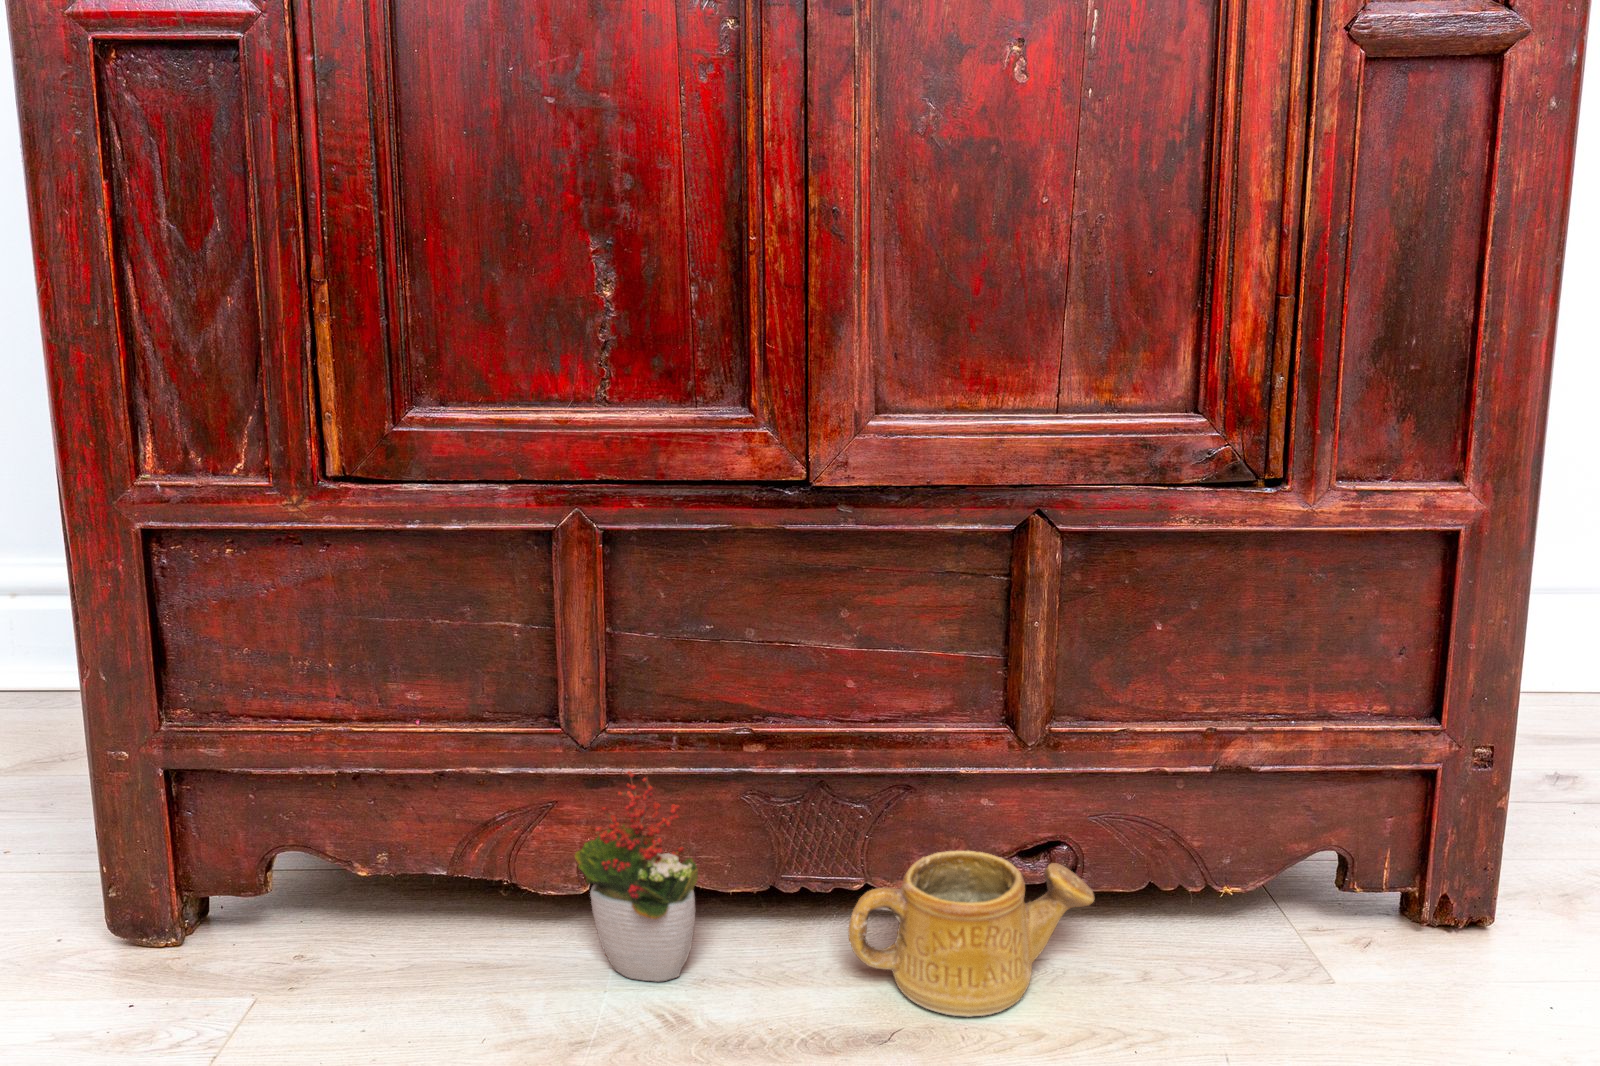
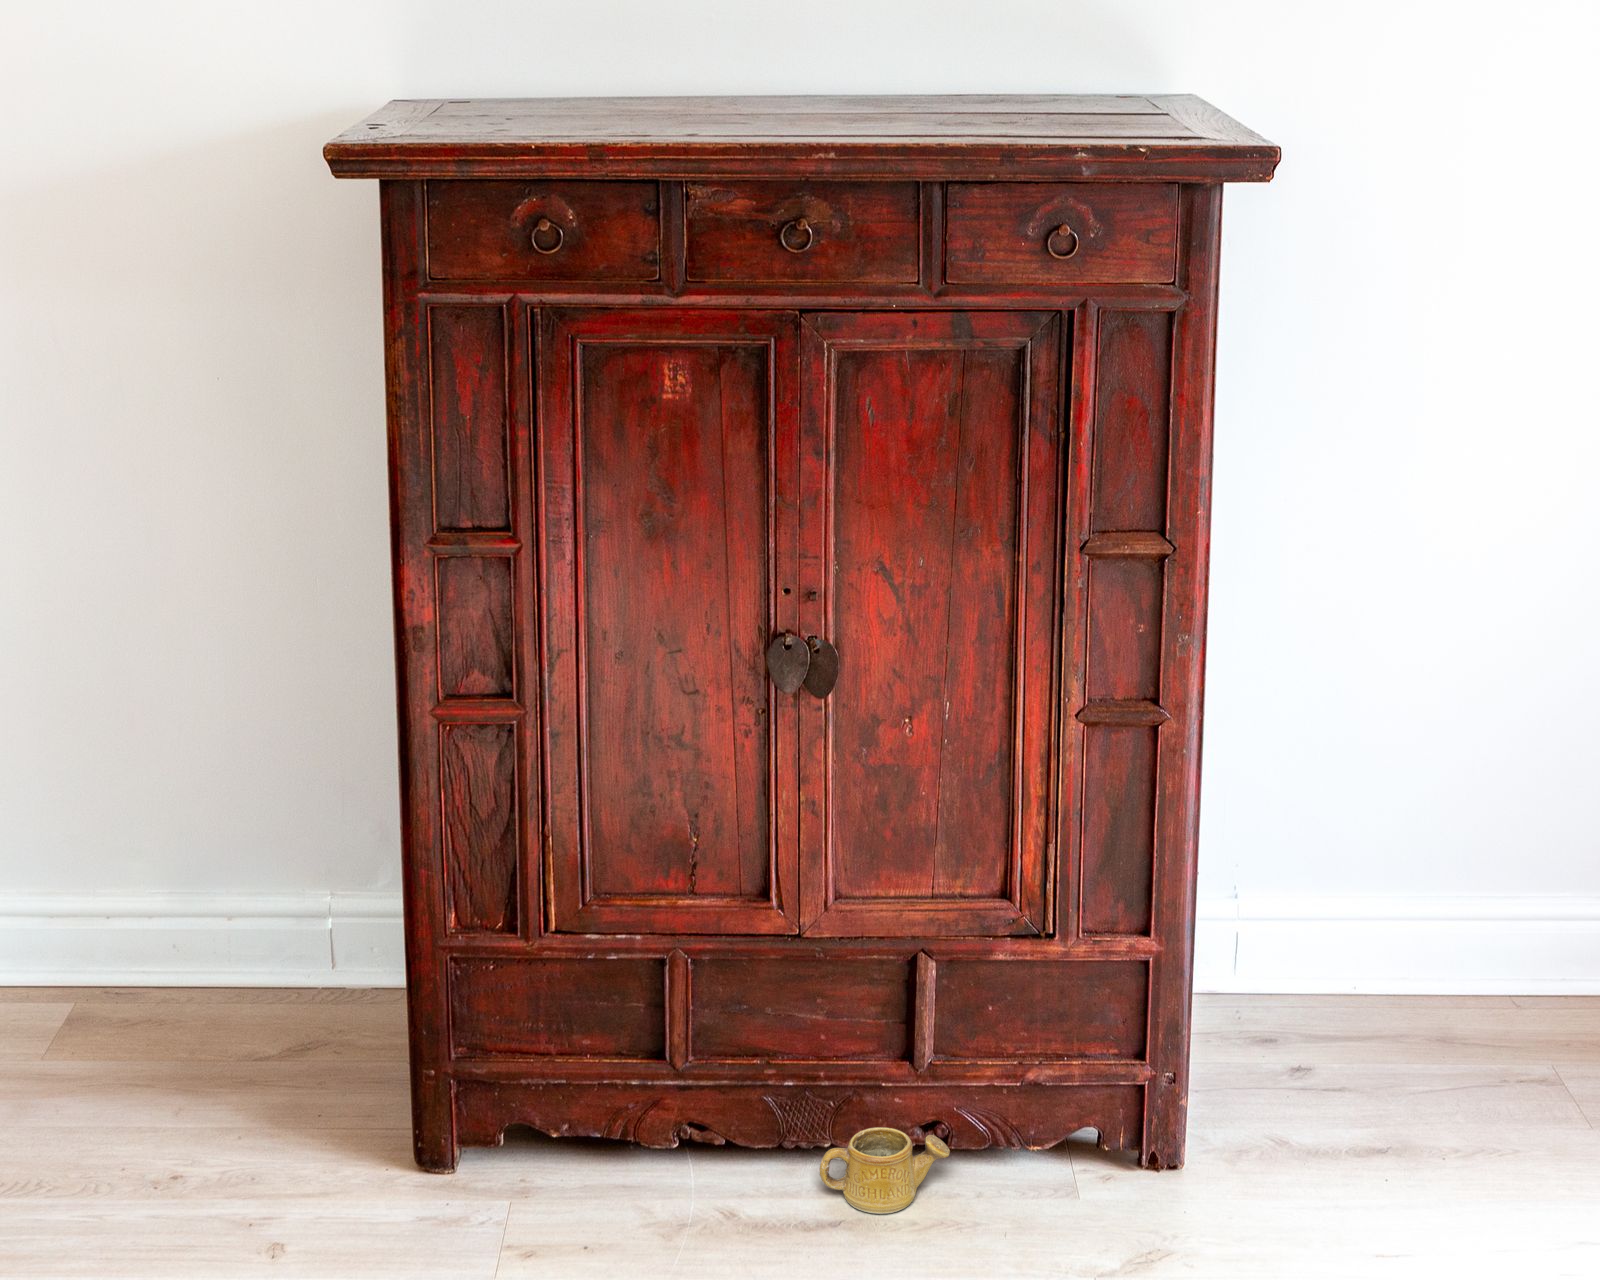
decorative plant: present [575,771,698,981] -> none [675,1084,741,1195]

